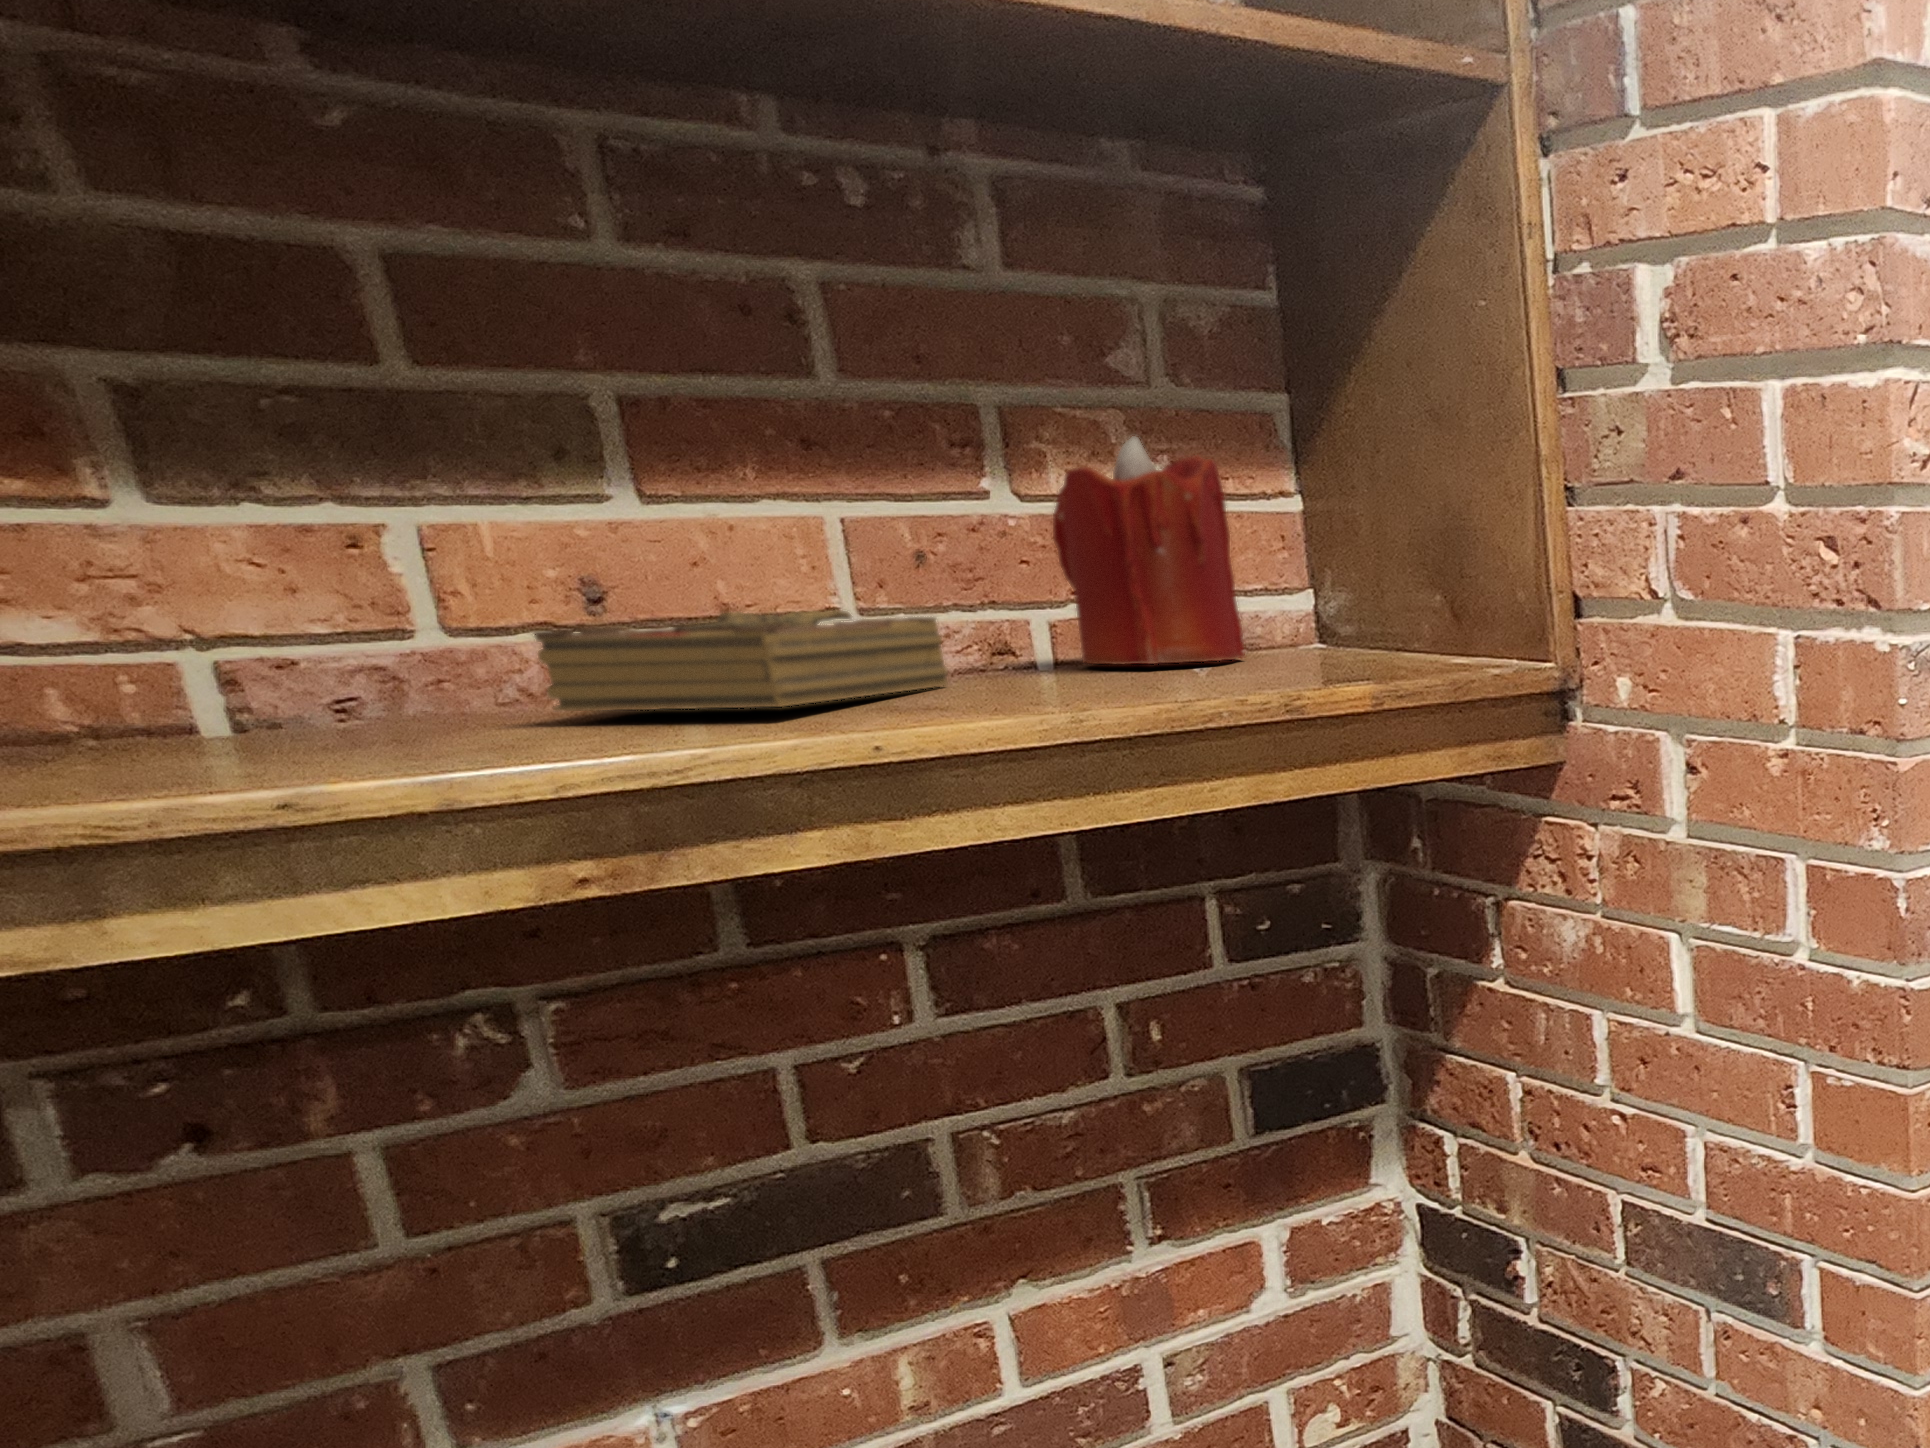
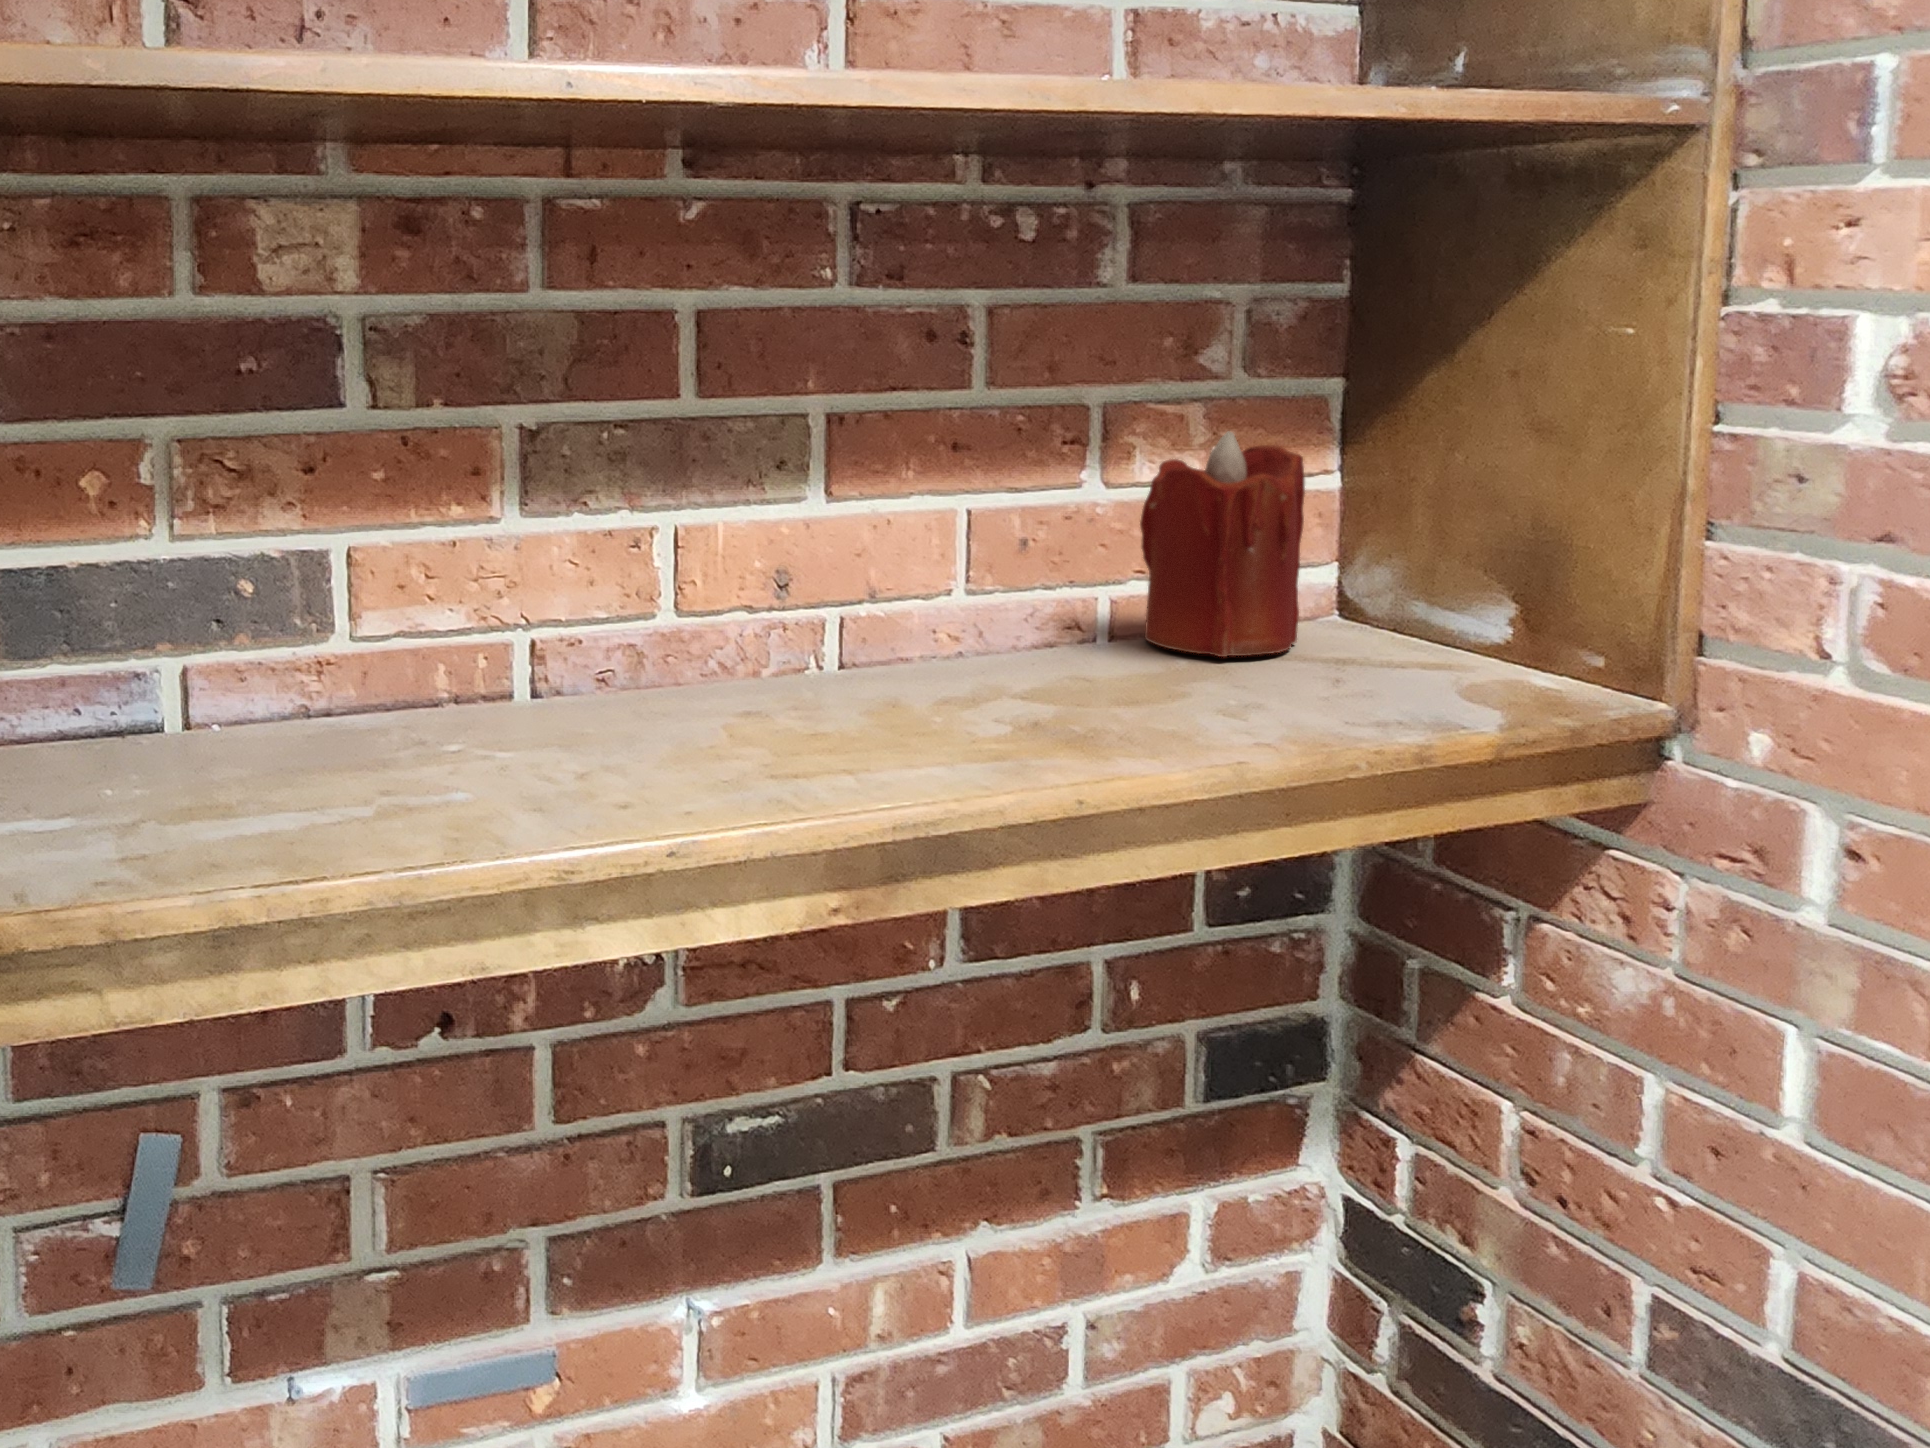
book: present [534,610,948,711] -> none [792,603,1061,741]

